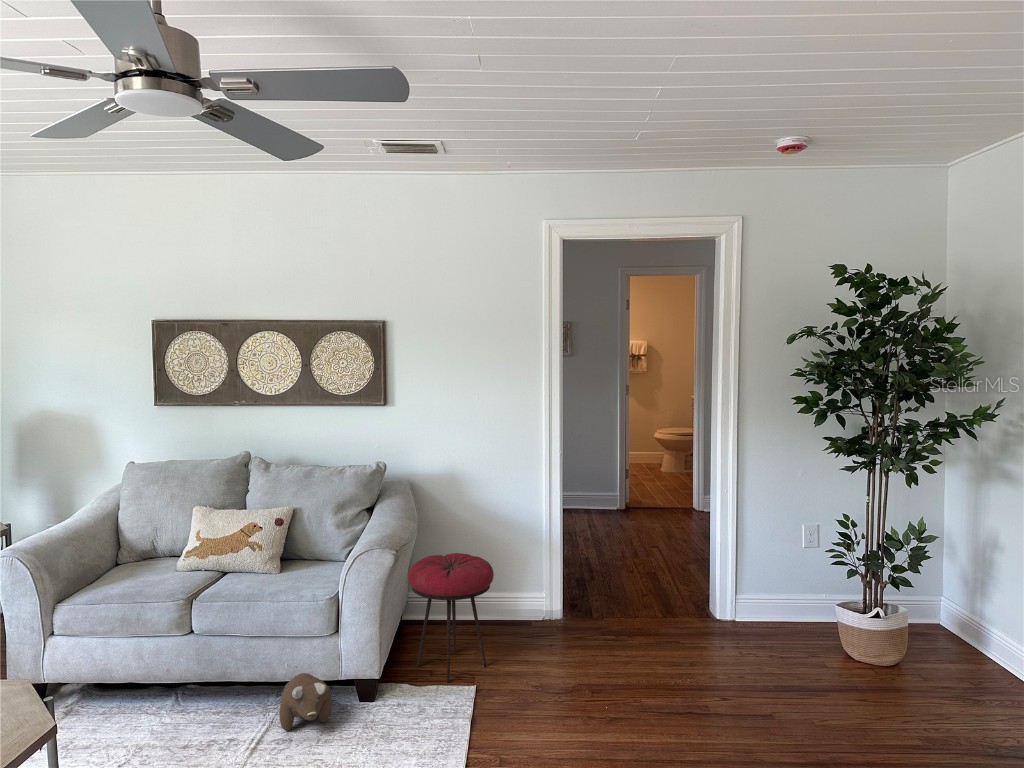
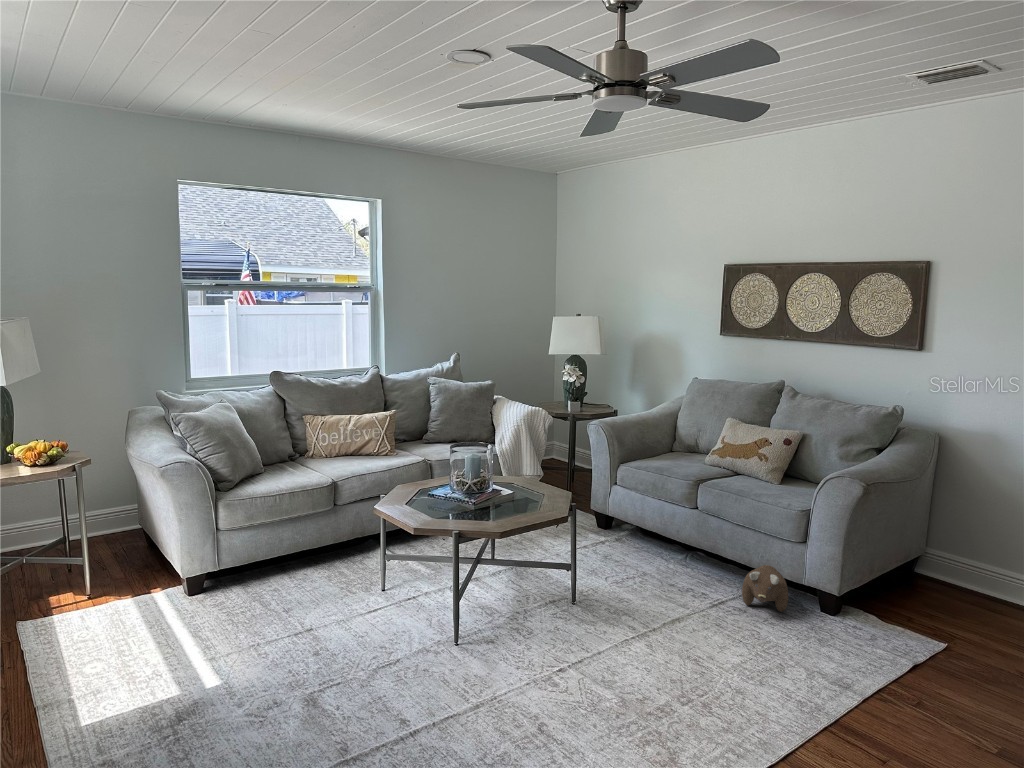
stool: present [408,553,494,682] -> none [894,505,998,634]

